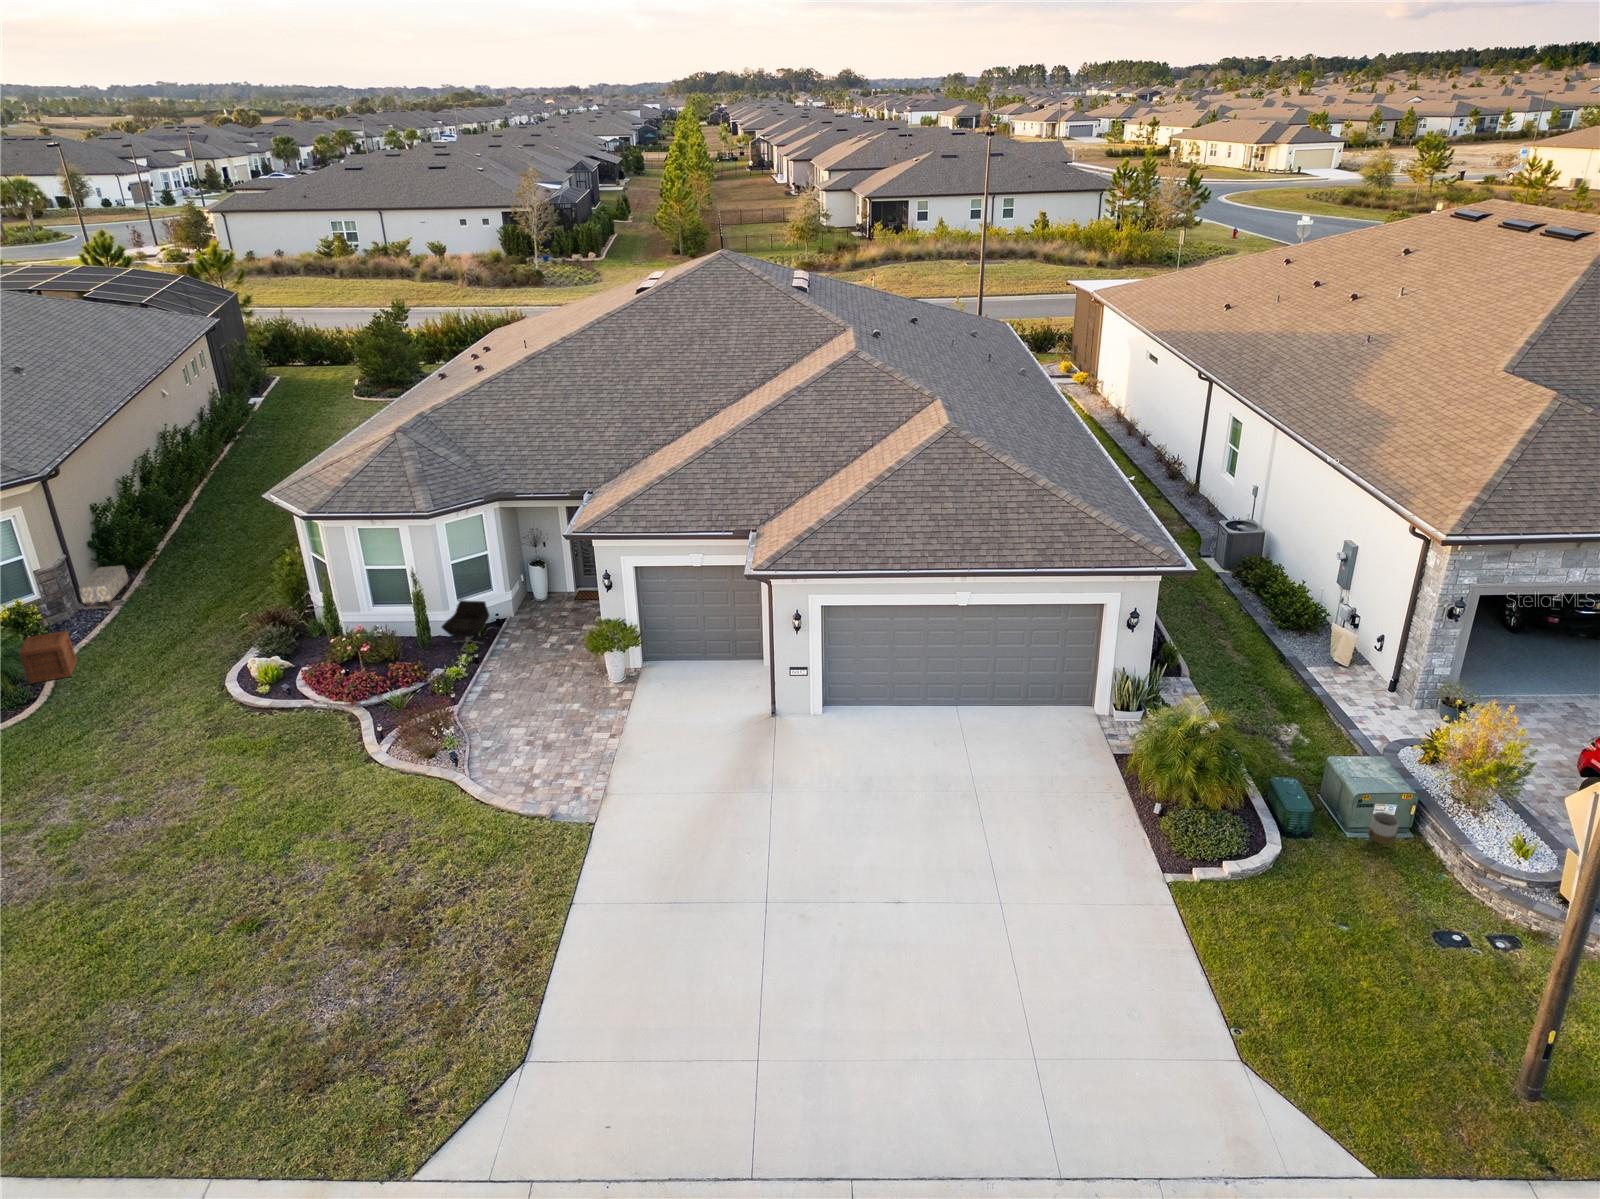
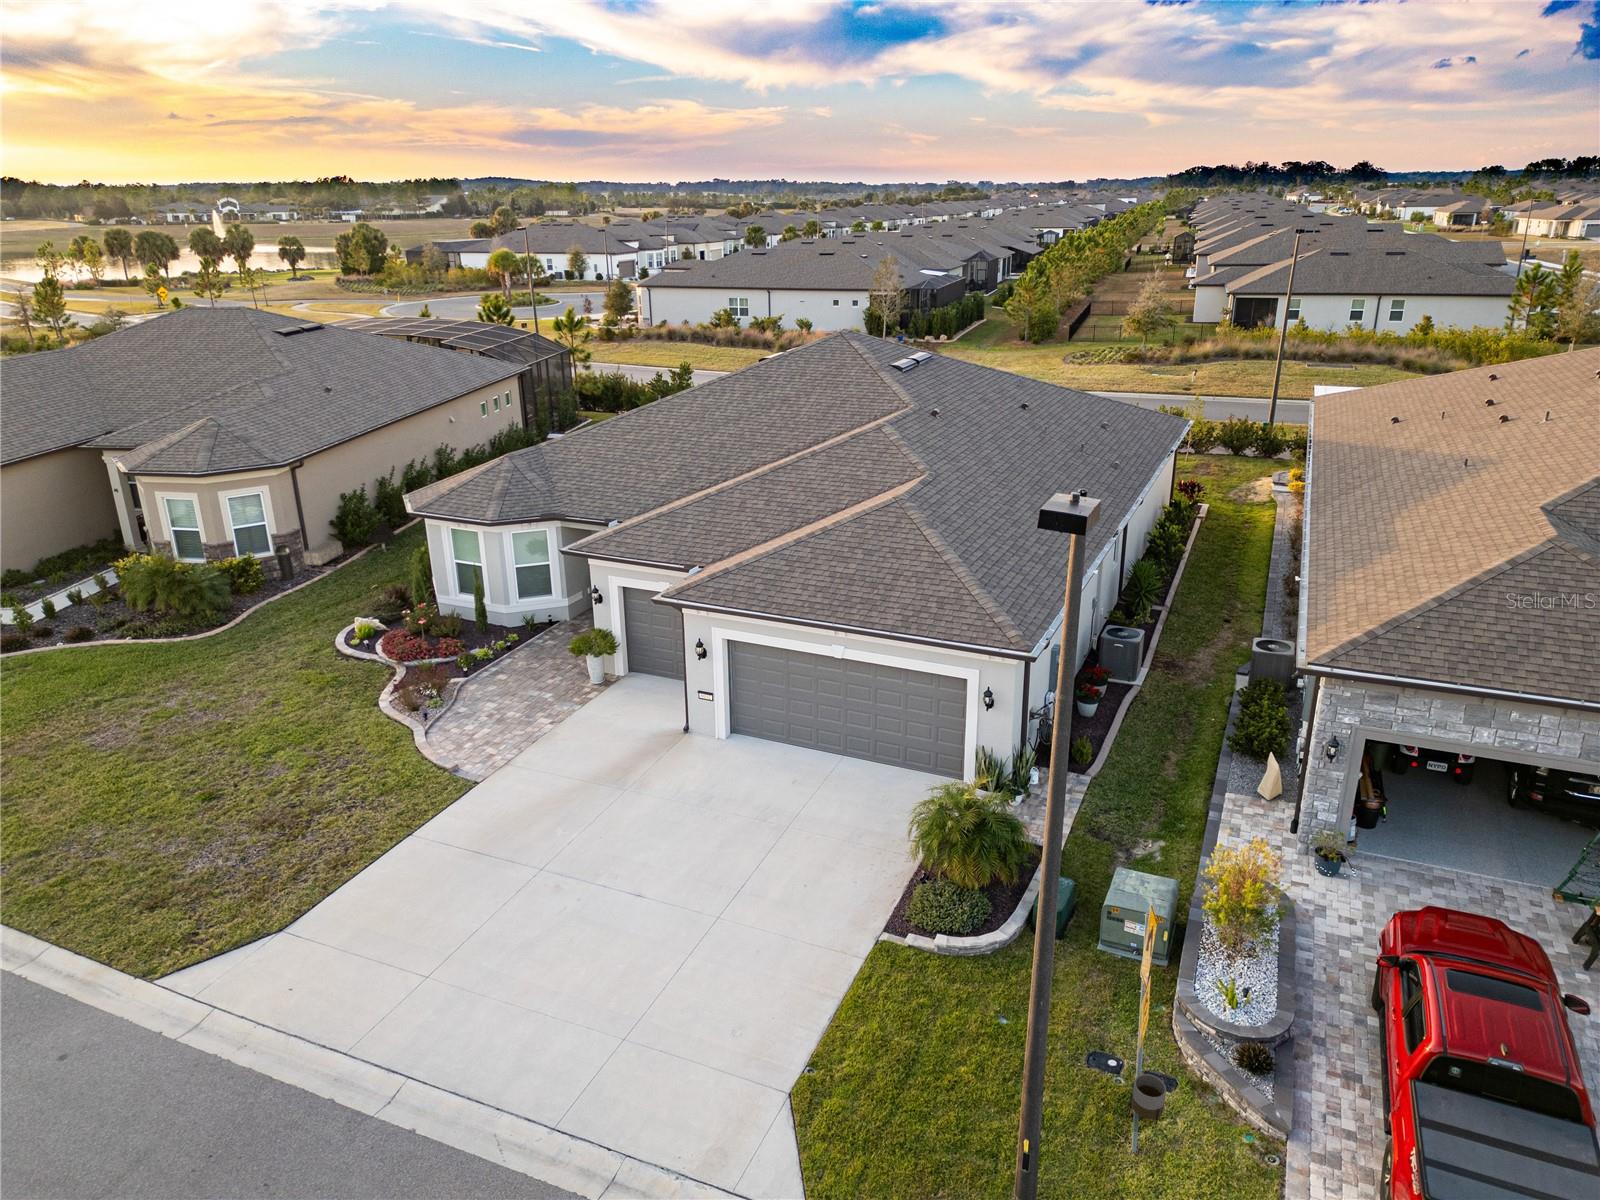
trash can: none [48,580,81,629] -> present [275,544,295,581]
lounge chair: present [442,600,489,649] -> present [367,522,396,550]
wooden crate: present [19,631,77,683] -> none [227,580,271,613]
planter: present [1368,812,1399,844] -> present [1129,1074,1166,1124]

